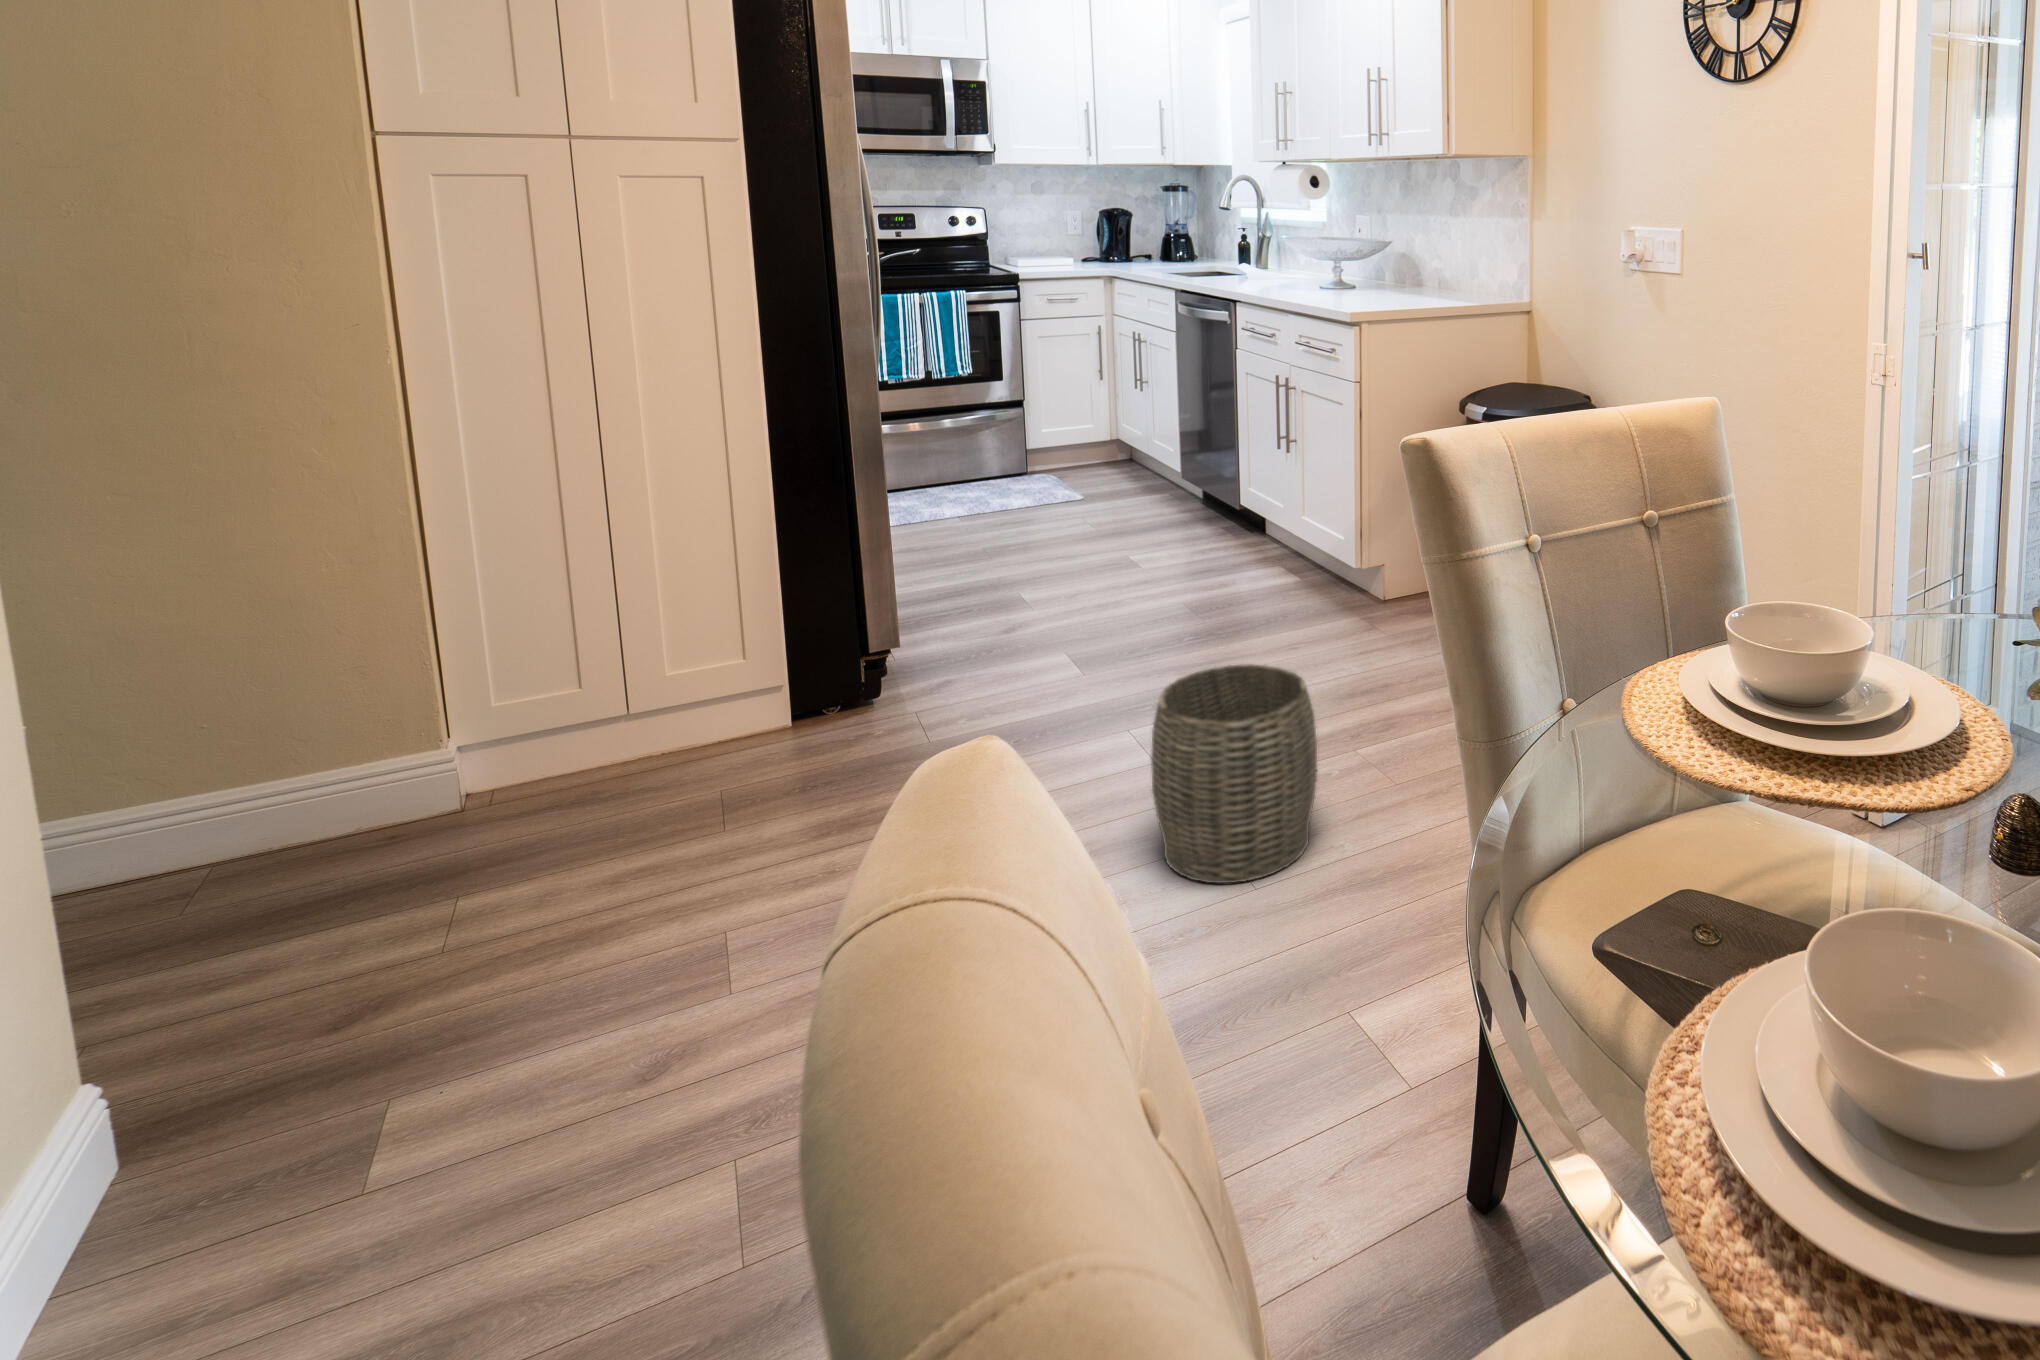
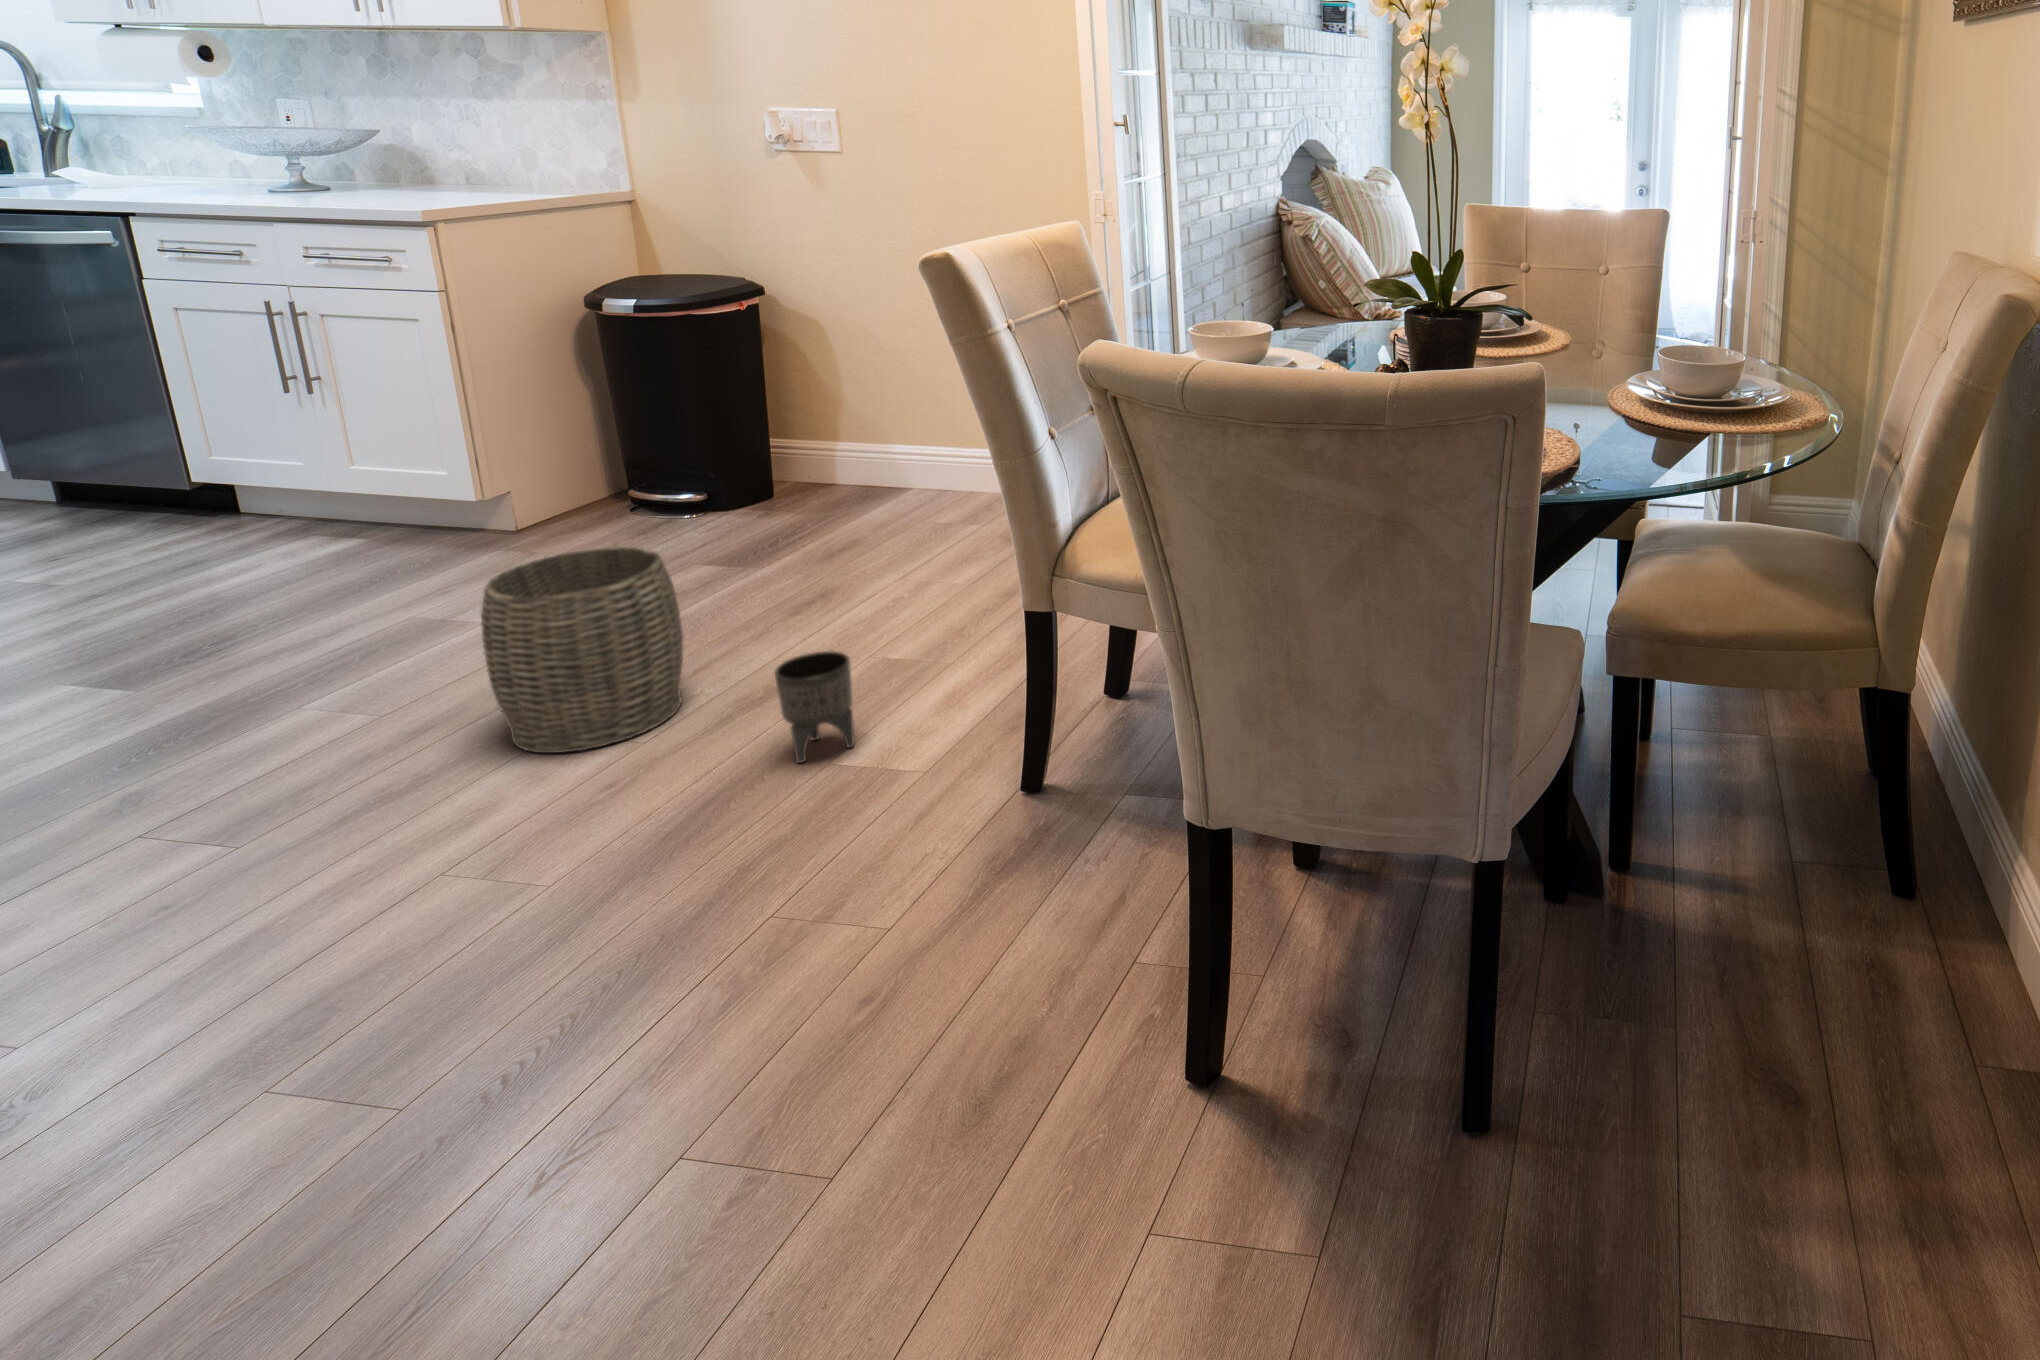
planter: none [1292,873,1373,1013] -> present [775,651,854,763]

